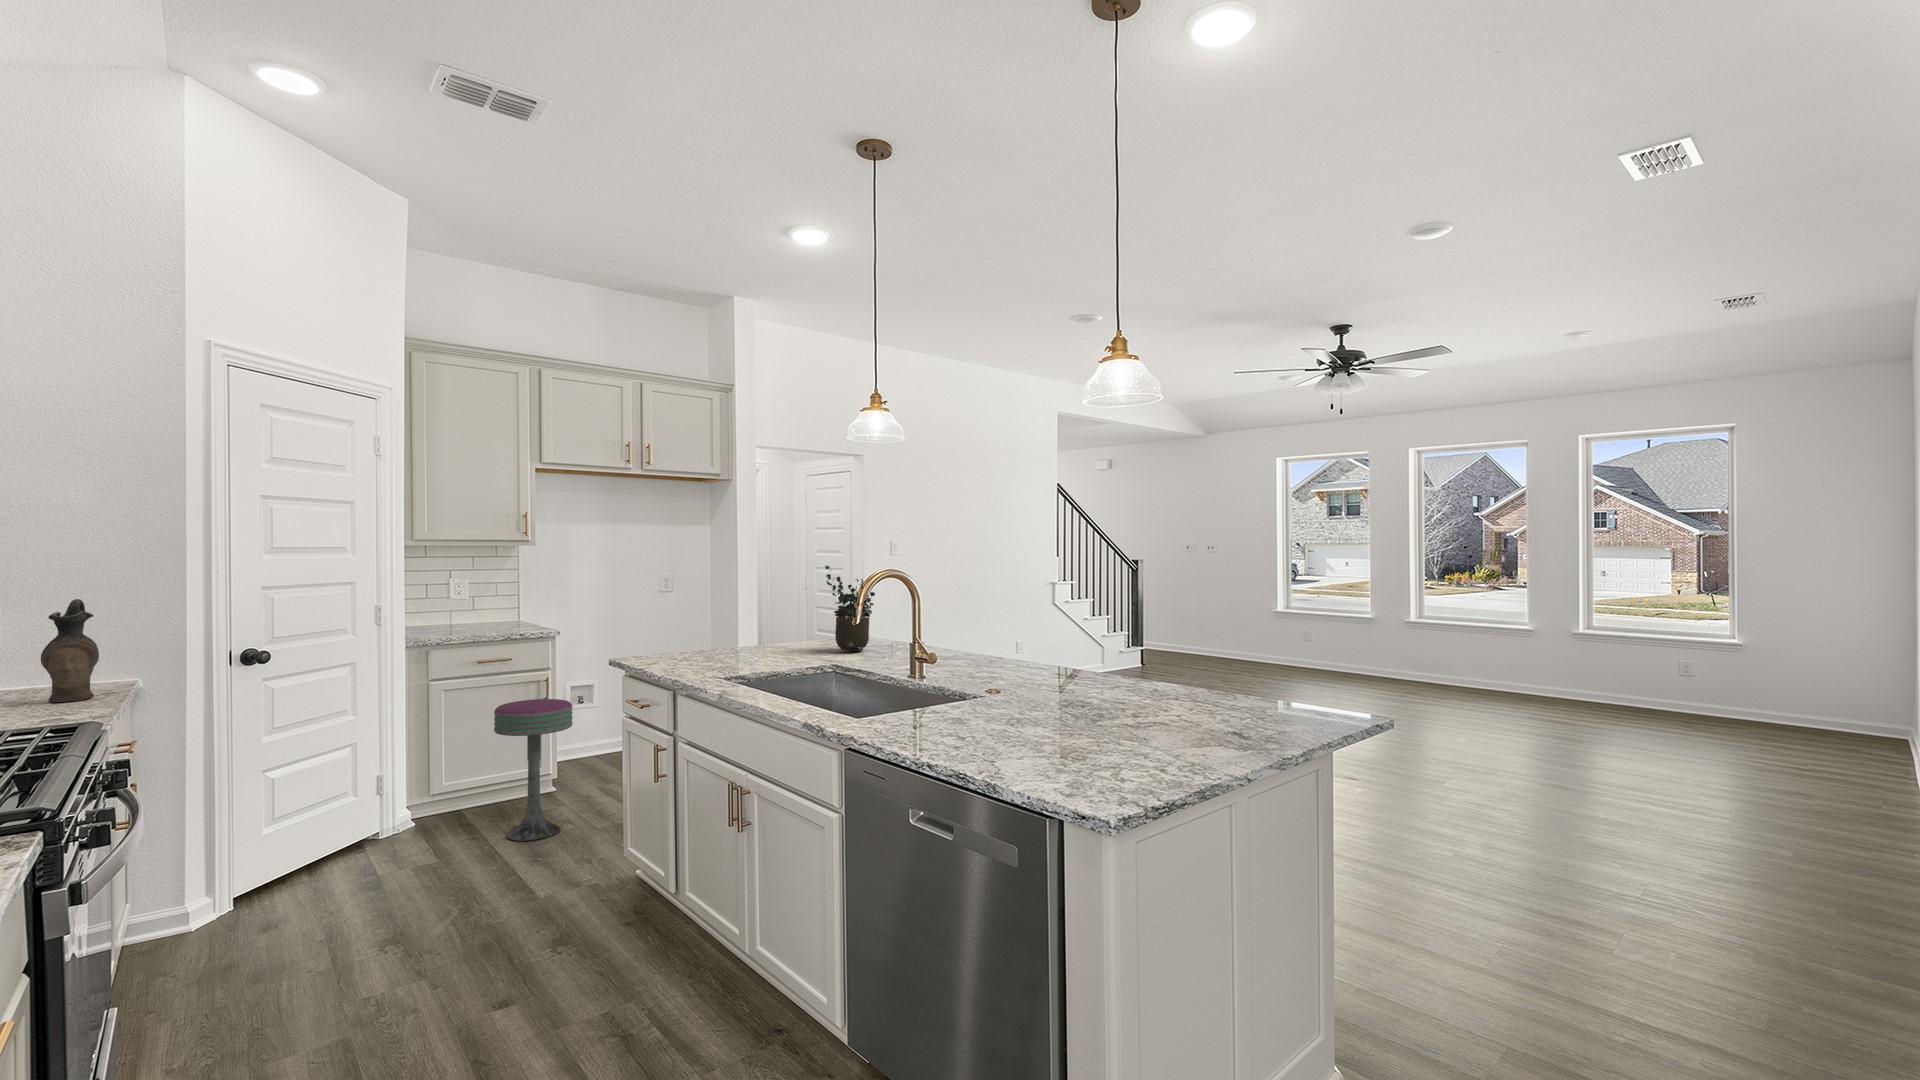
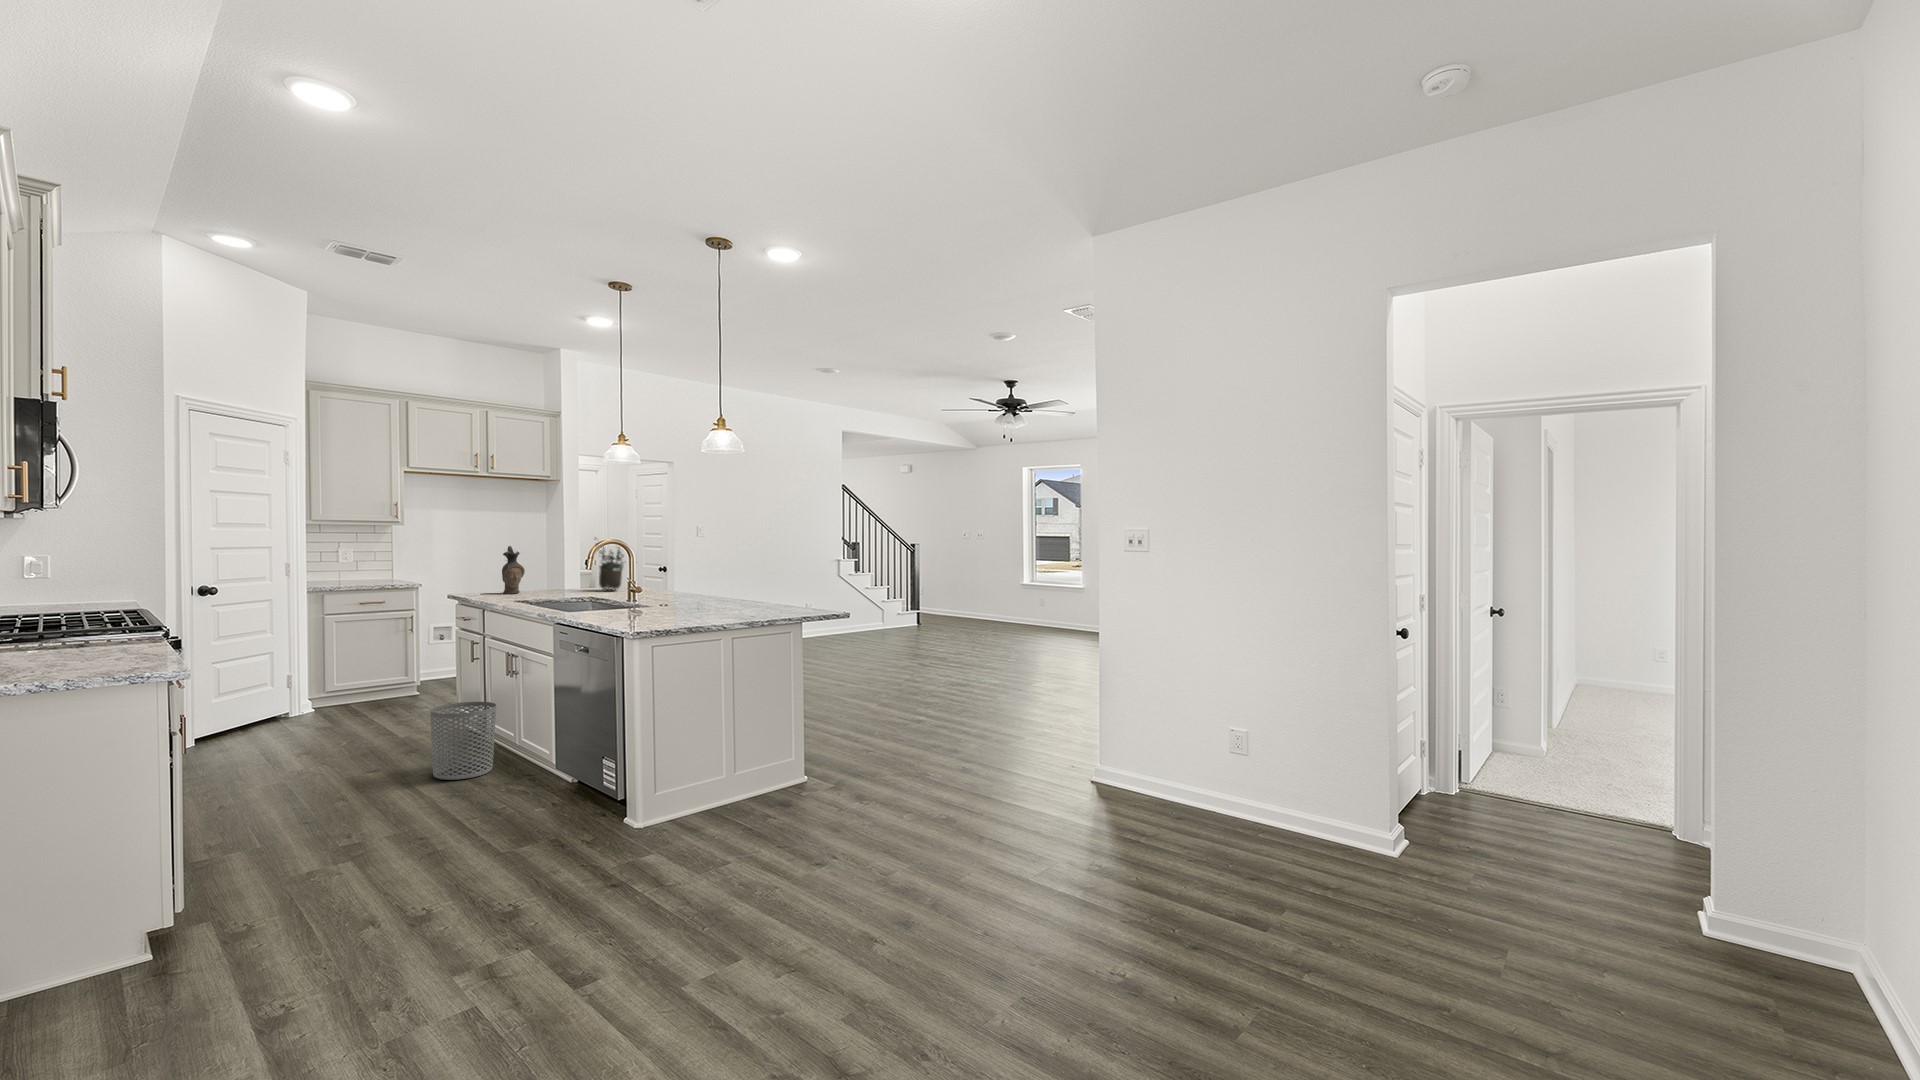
ceramic pitcher: present [41,599,99,702] -> present [502,546,525,594]
bar stool: present [494,699,573,841] -> none [371,627,428,717]
waste bin: none [604,864,713,1025] -> present [430,702,496,780]

